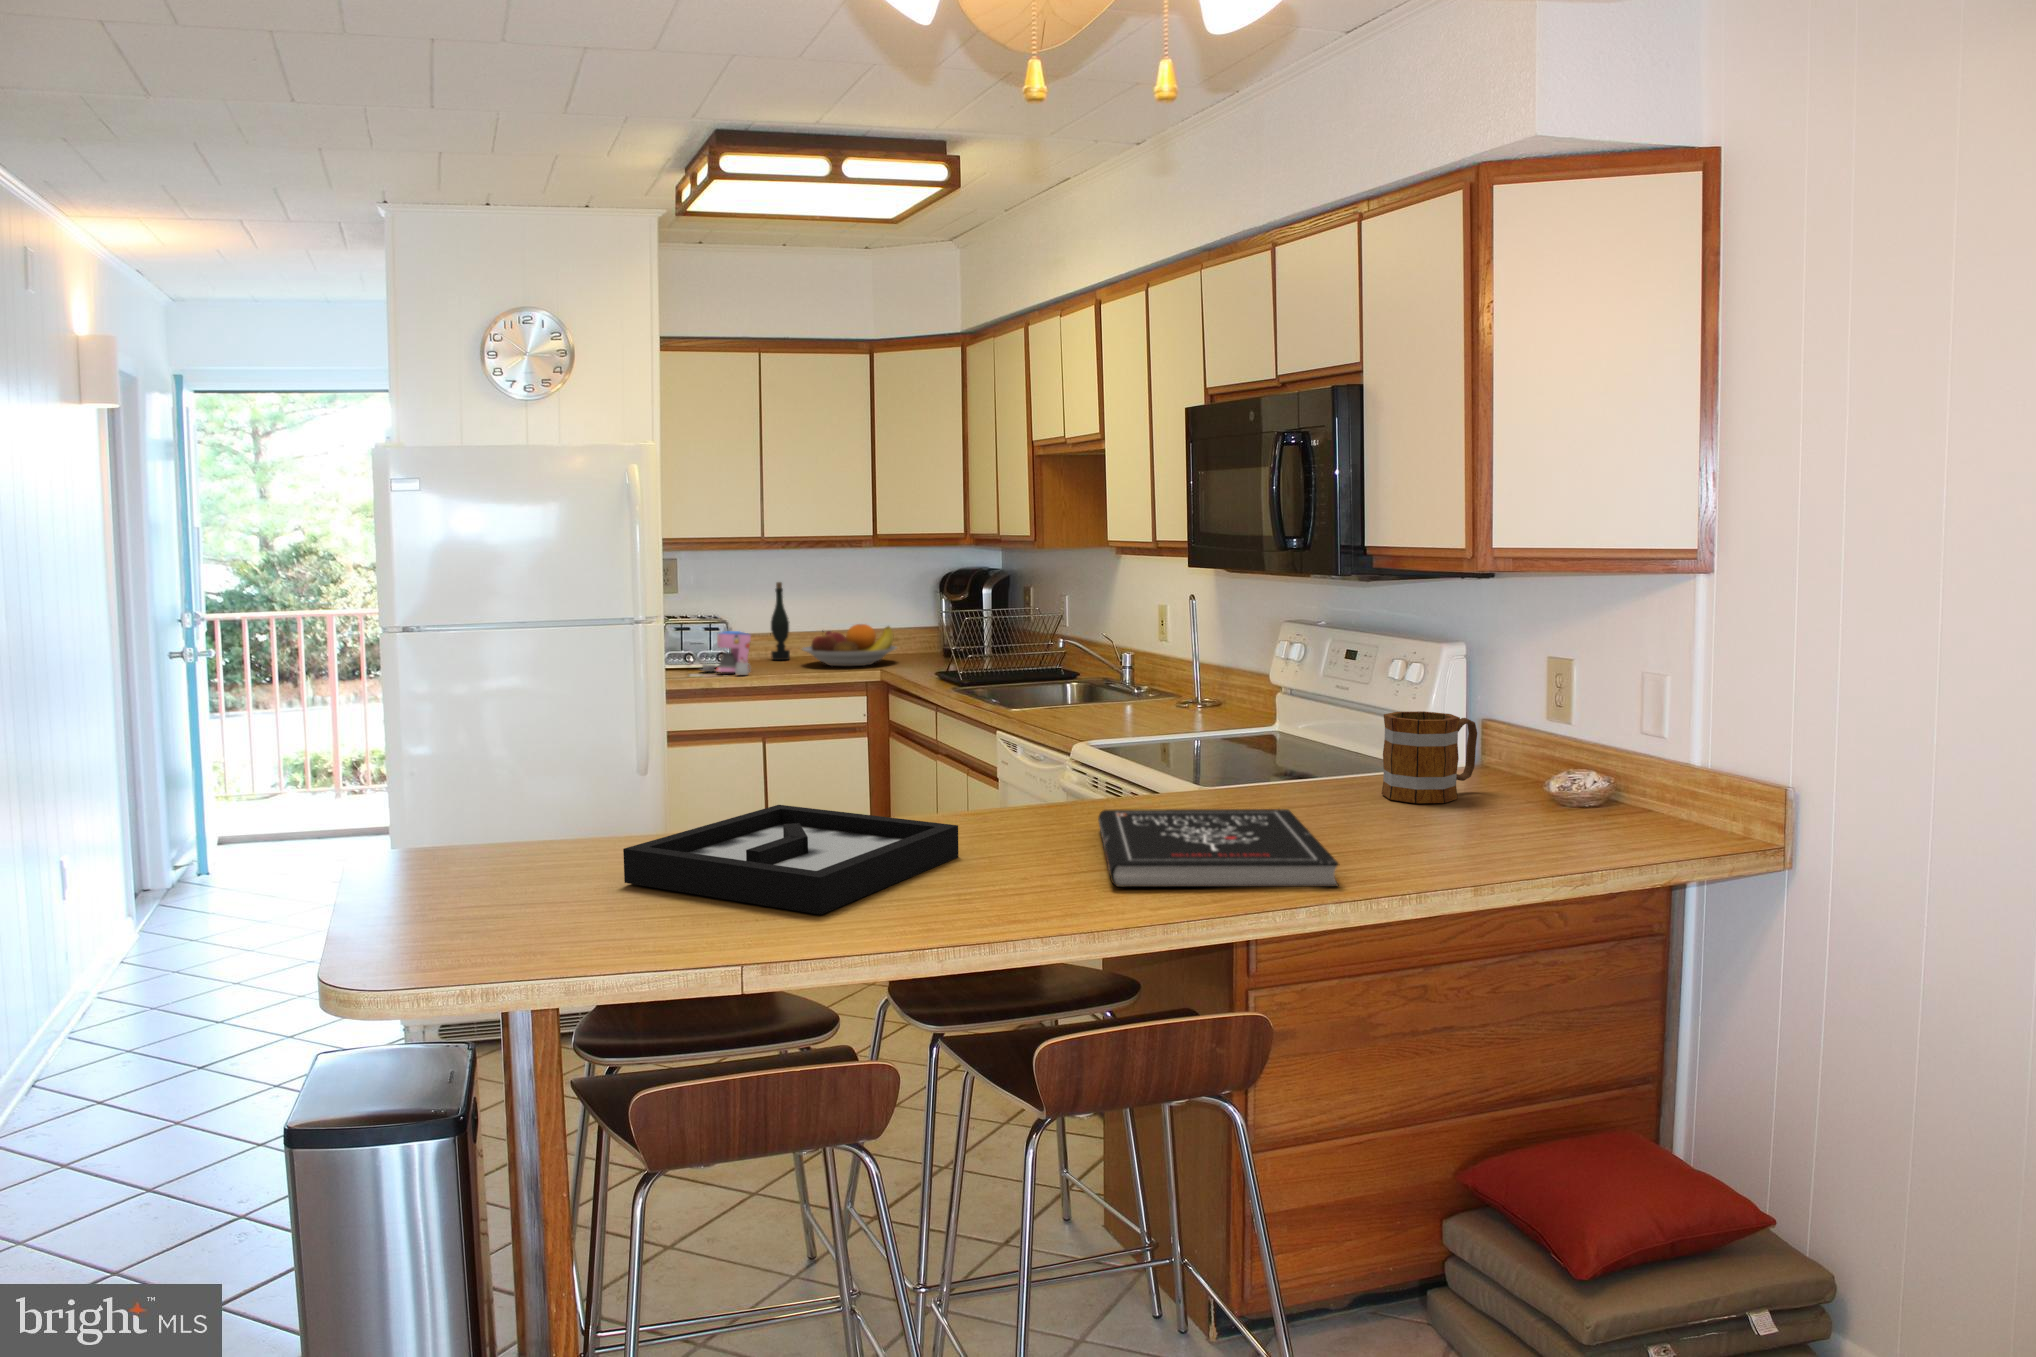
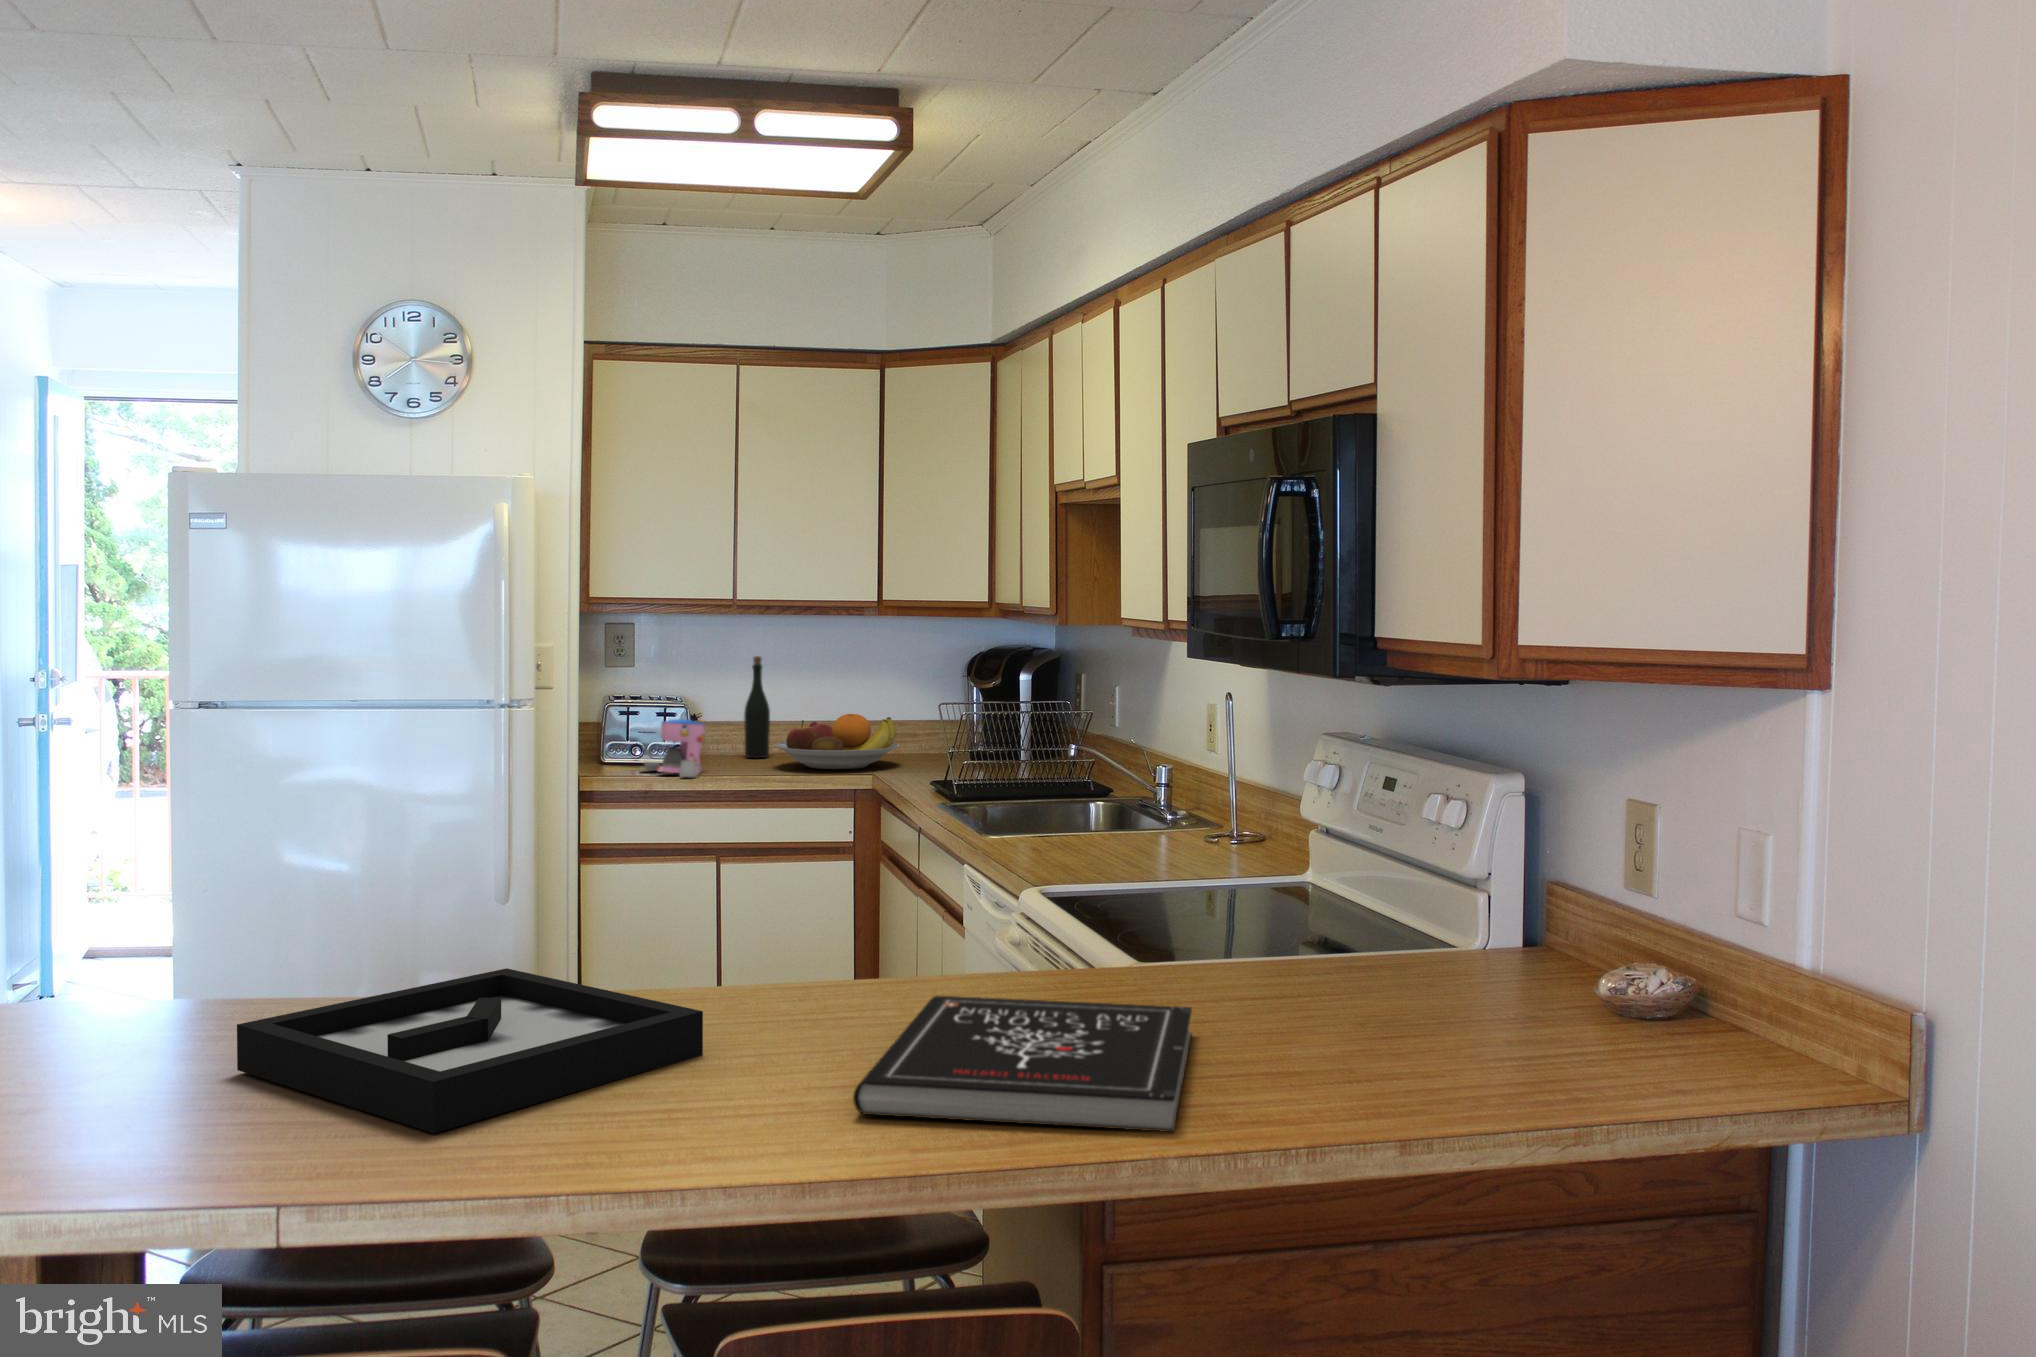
mug: present [1382,711,1477,803] -> none [1371,870,1514,1006]

